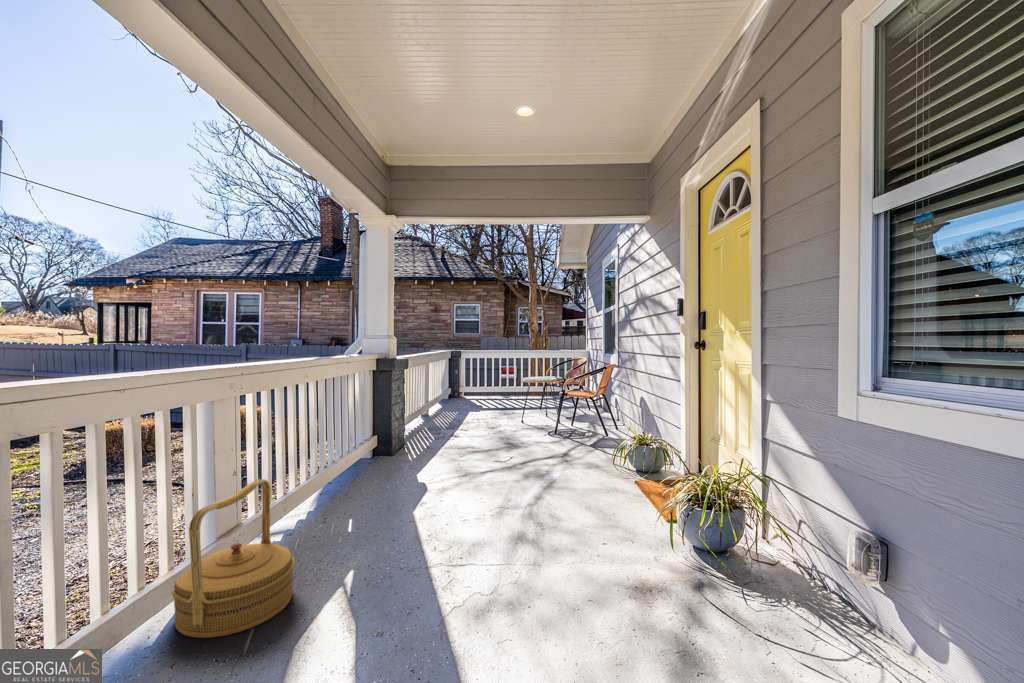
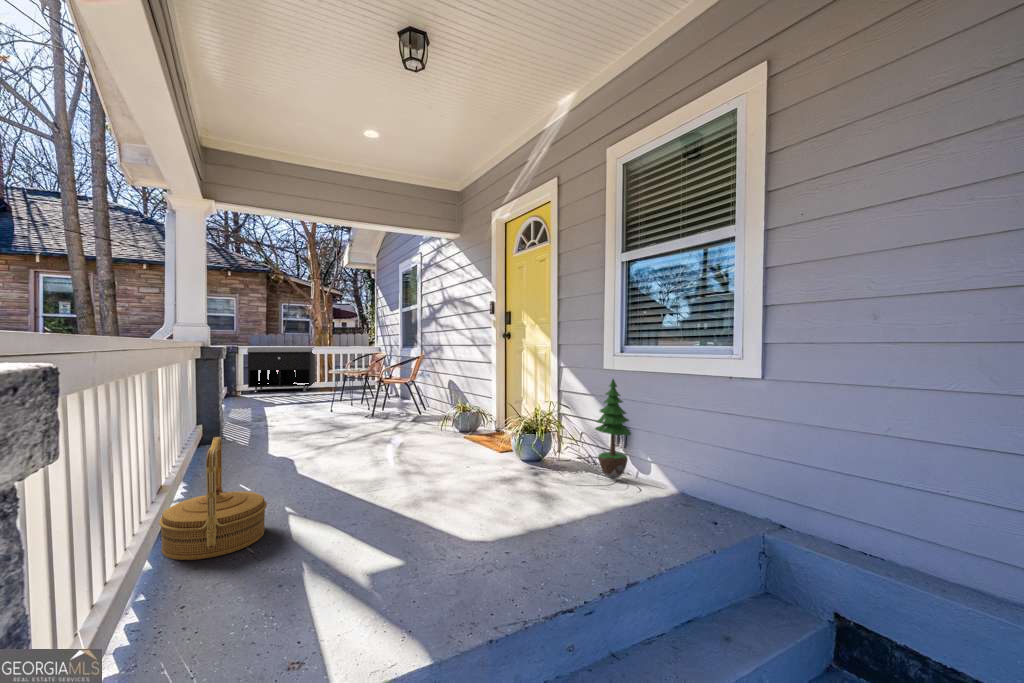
storage bench: none [468,351,528,395] -> present [247,347,315,392]
potted tree: none [803,442,891,639] -> present [595,379,631,480]

